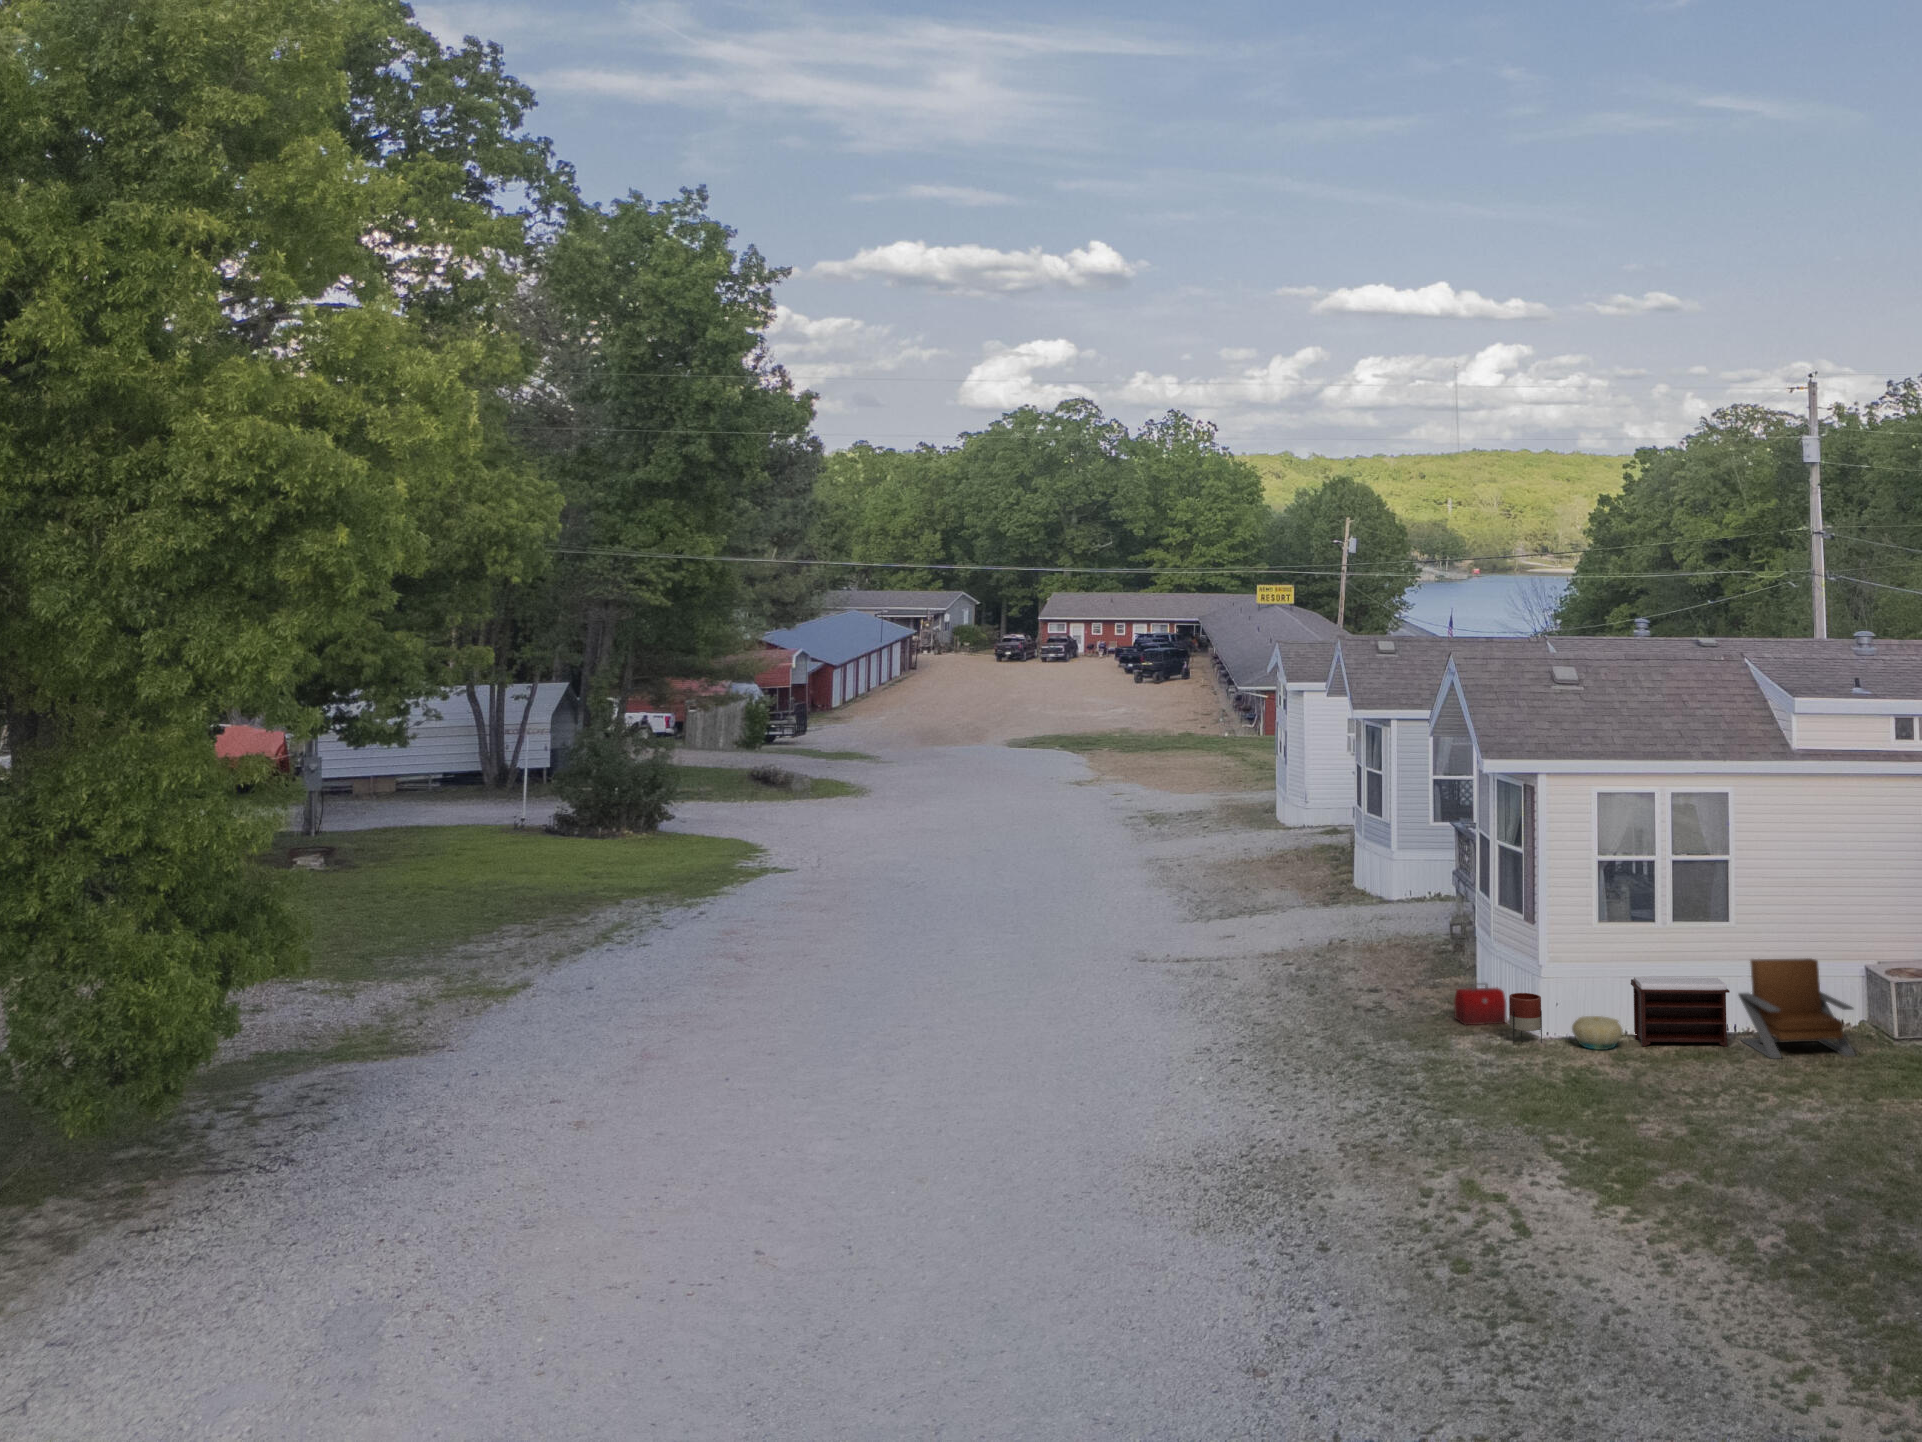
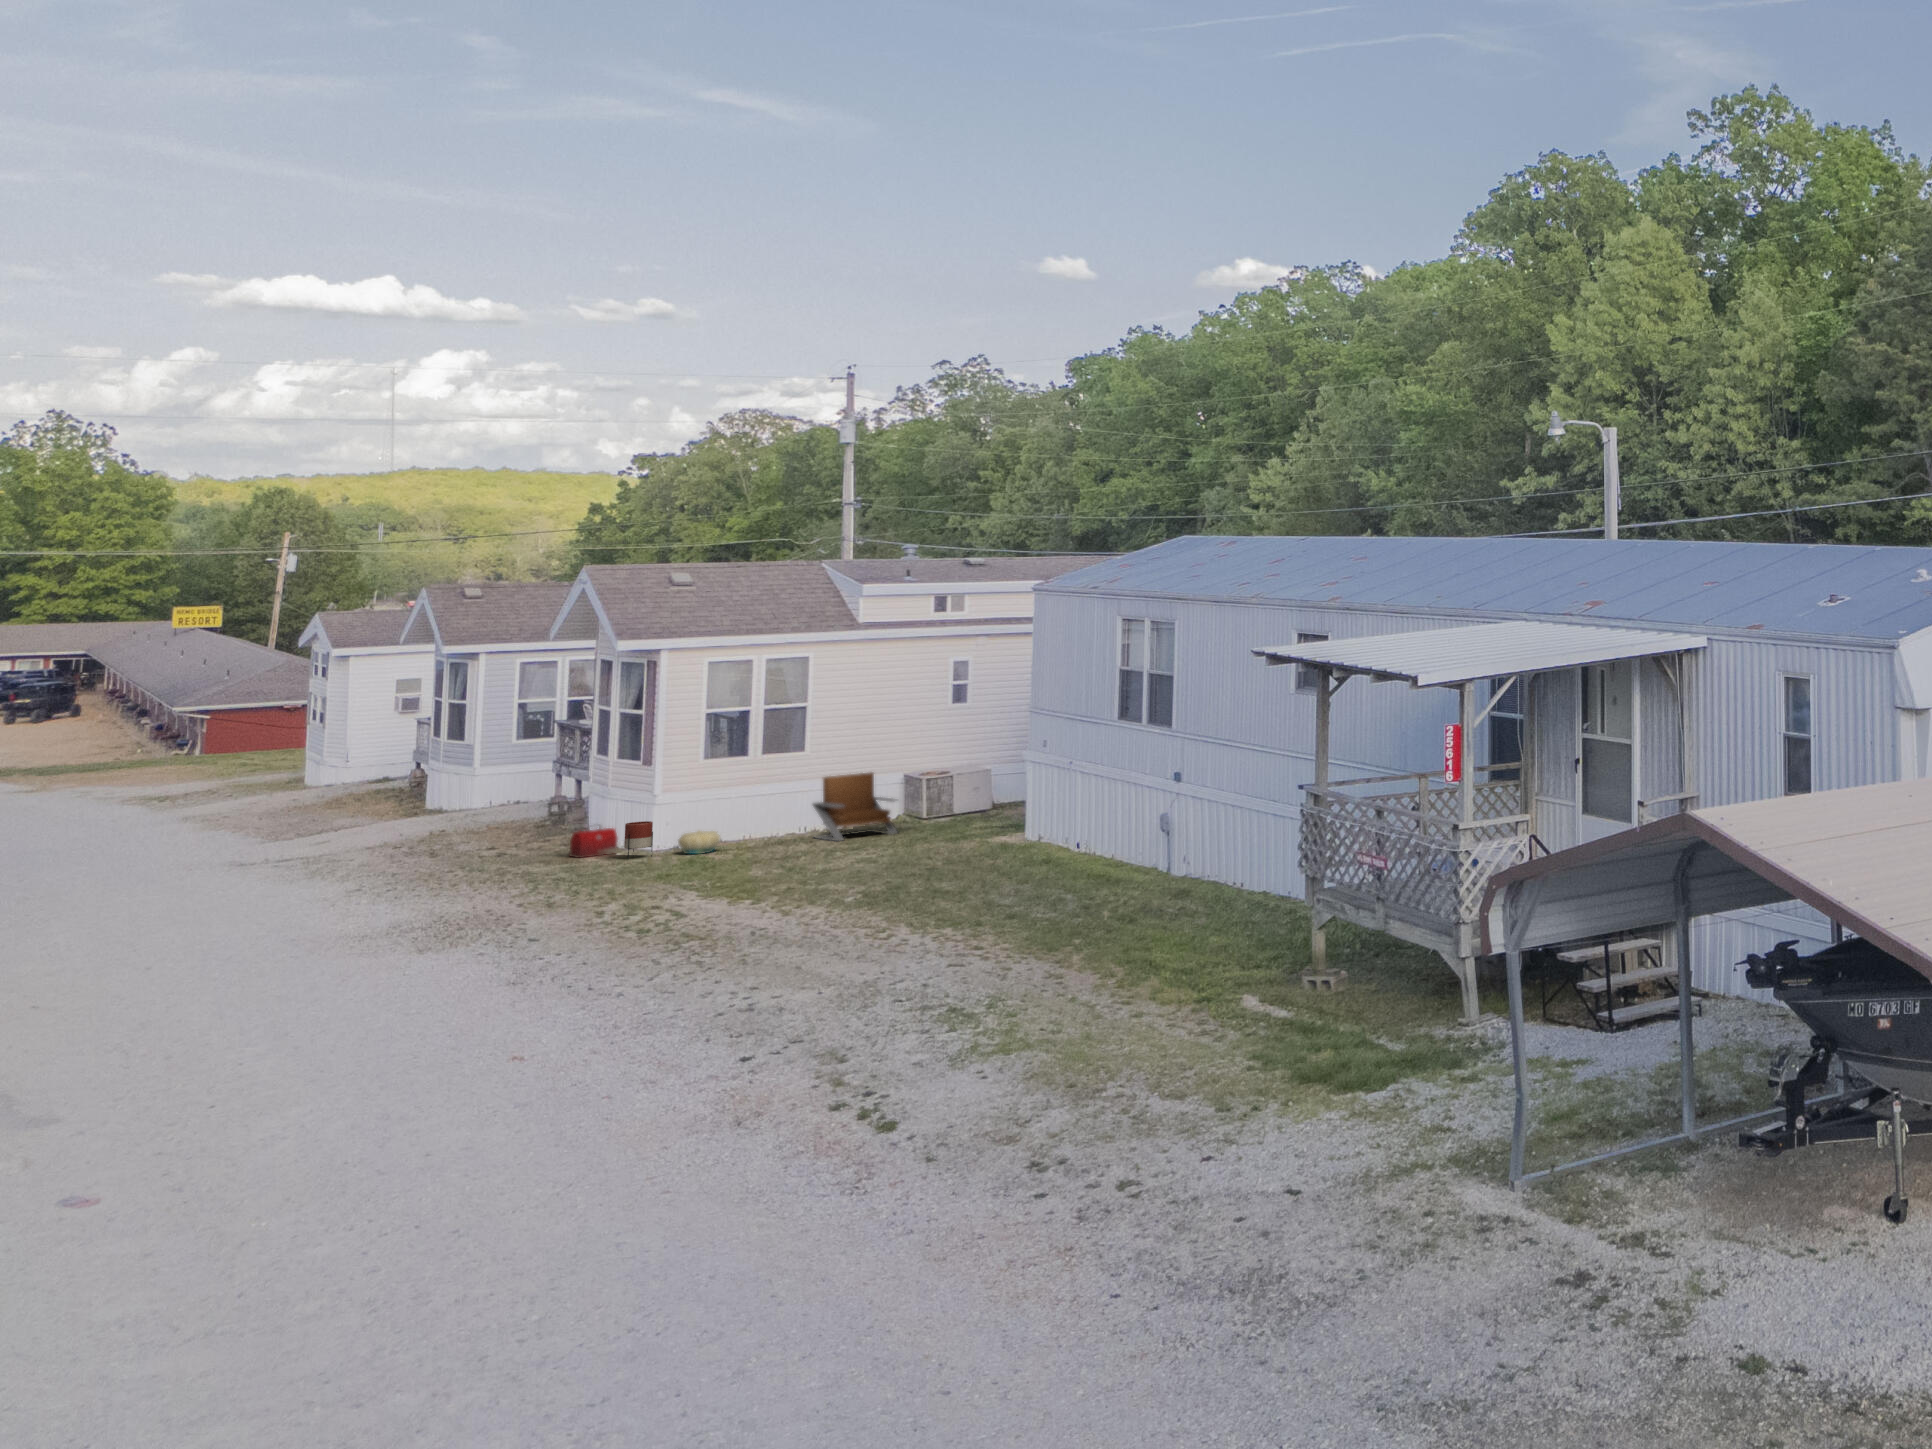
bench: present [1631,977,1730,1047] -> none [727,794,806,849]

